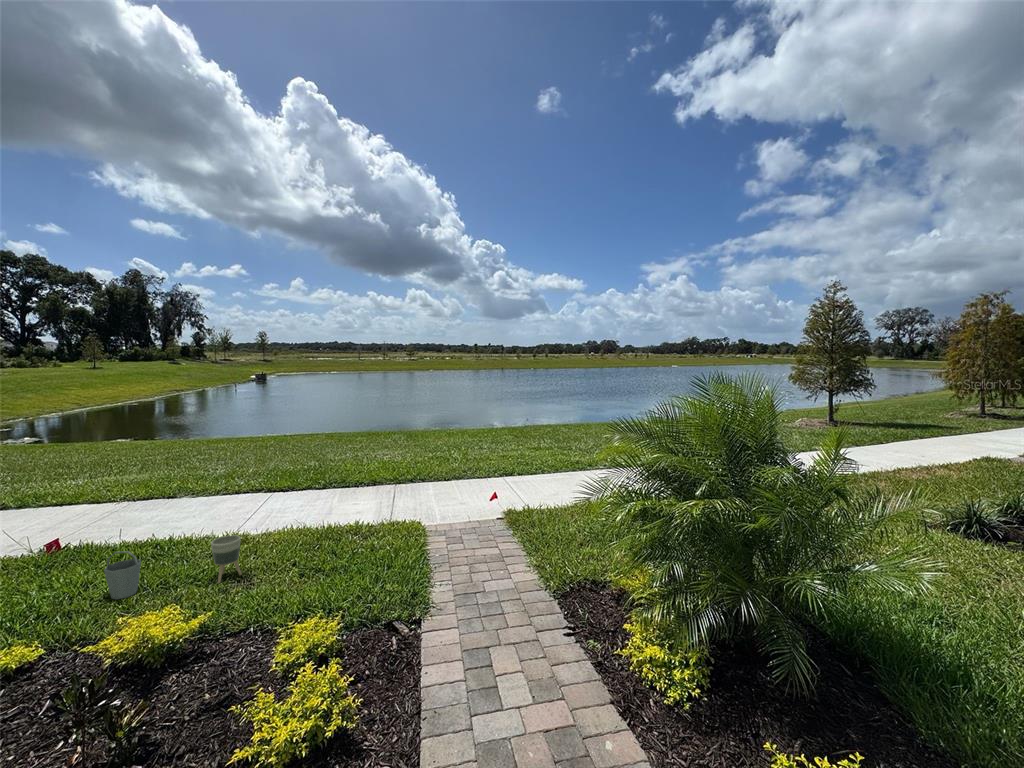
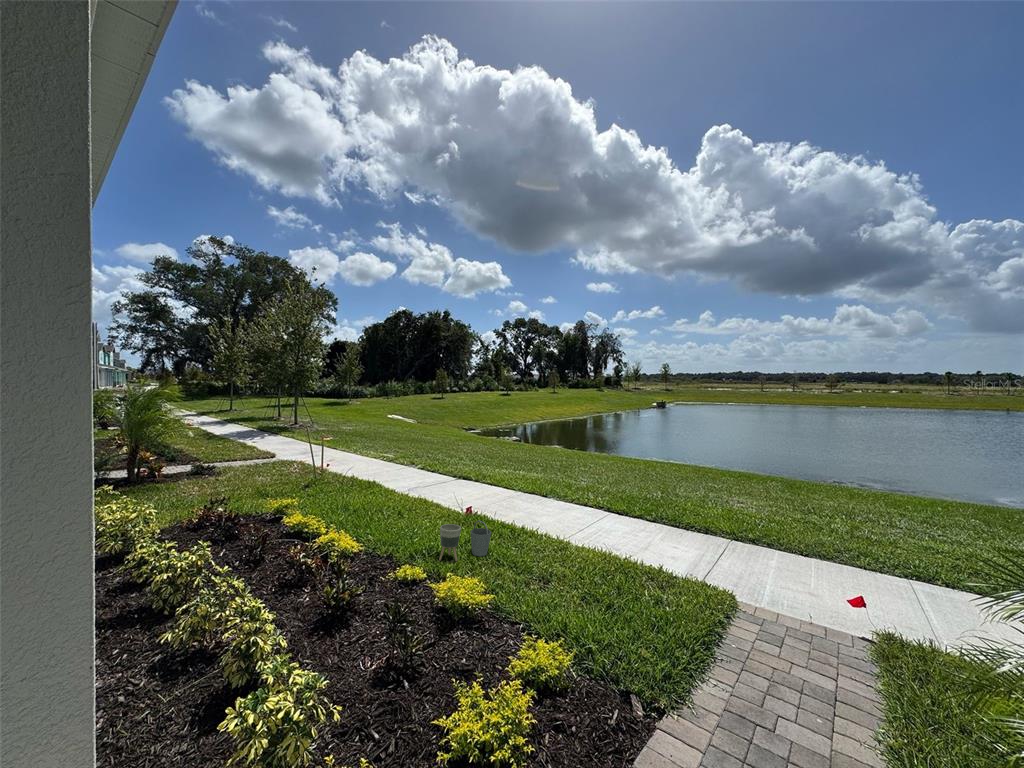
planter: present [211,535,242,583] -> present [439,524,461,561]

